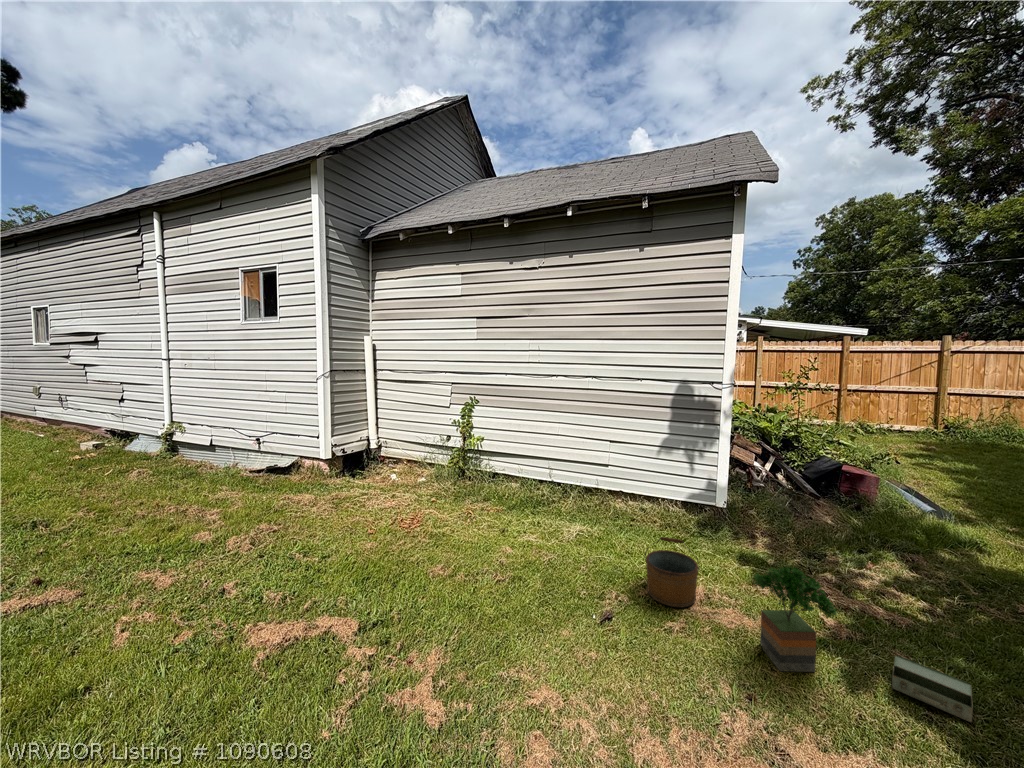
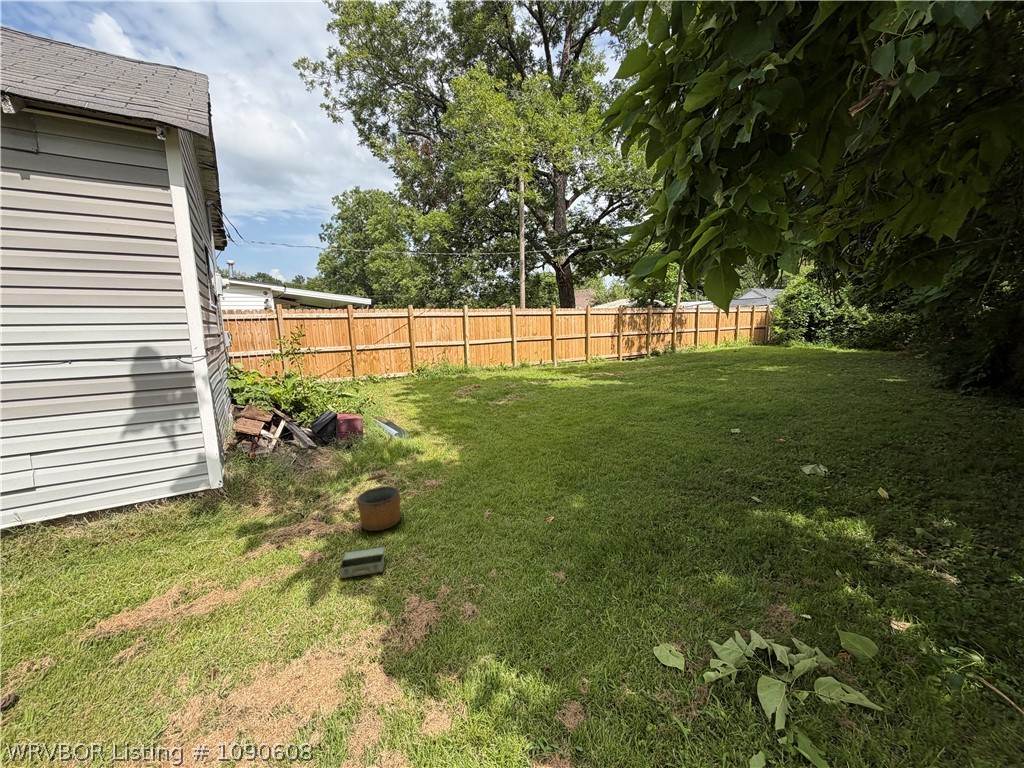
bucket: present [645,537,700,607] -> present [356,474,401,531]
potted tree: present [754,567,837,672] -> none [214,521,291,622]

